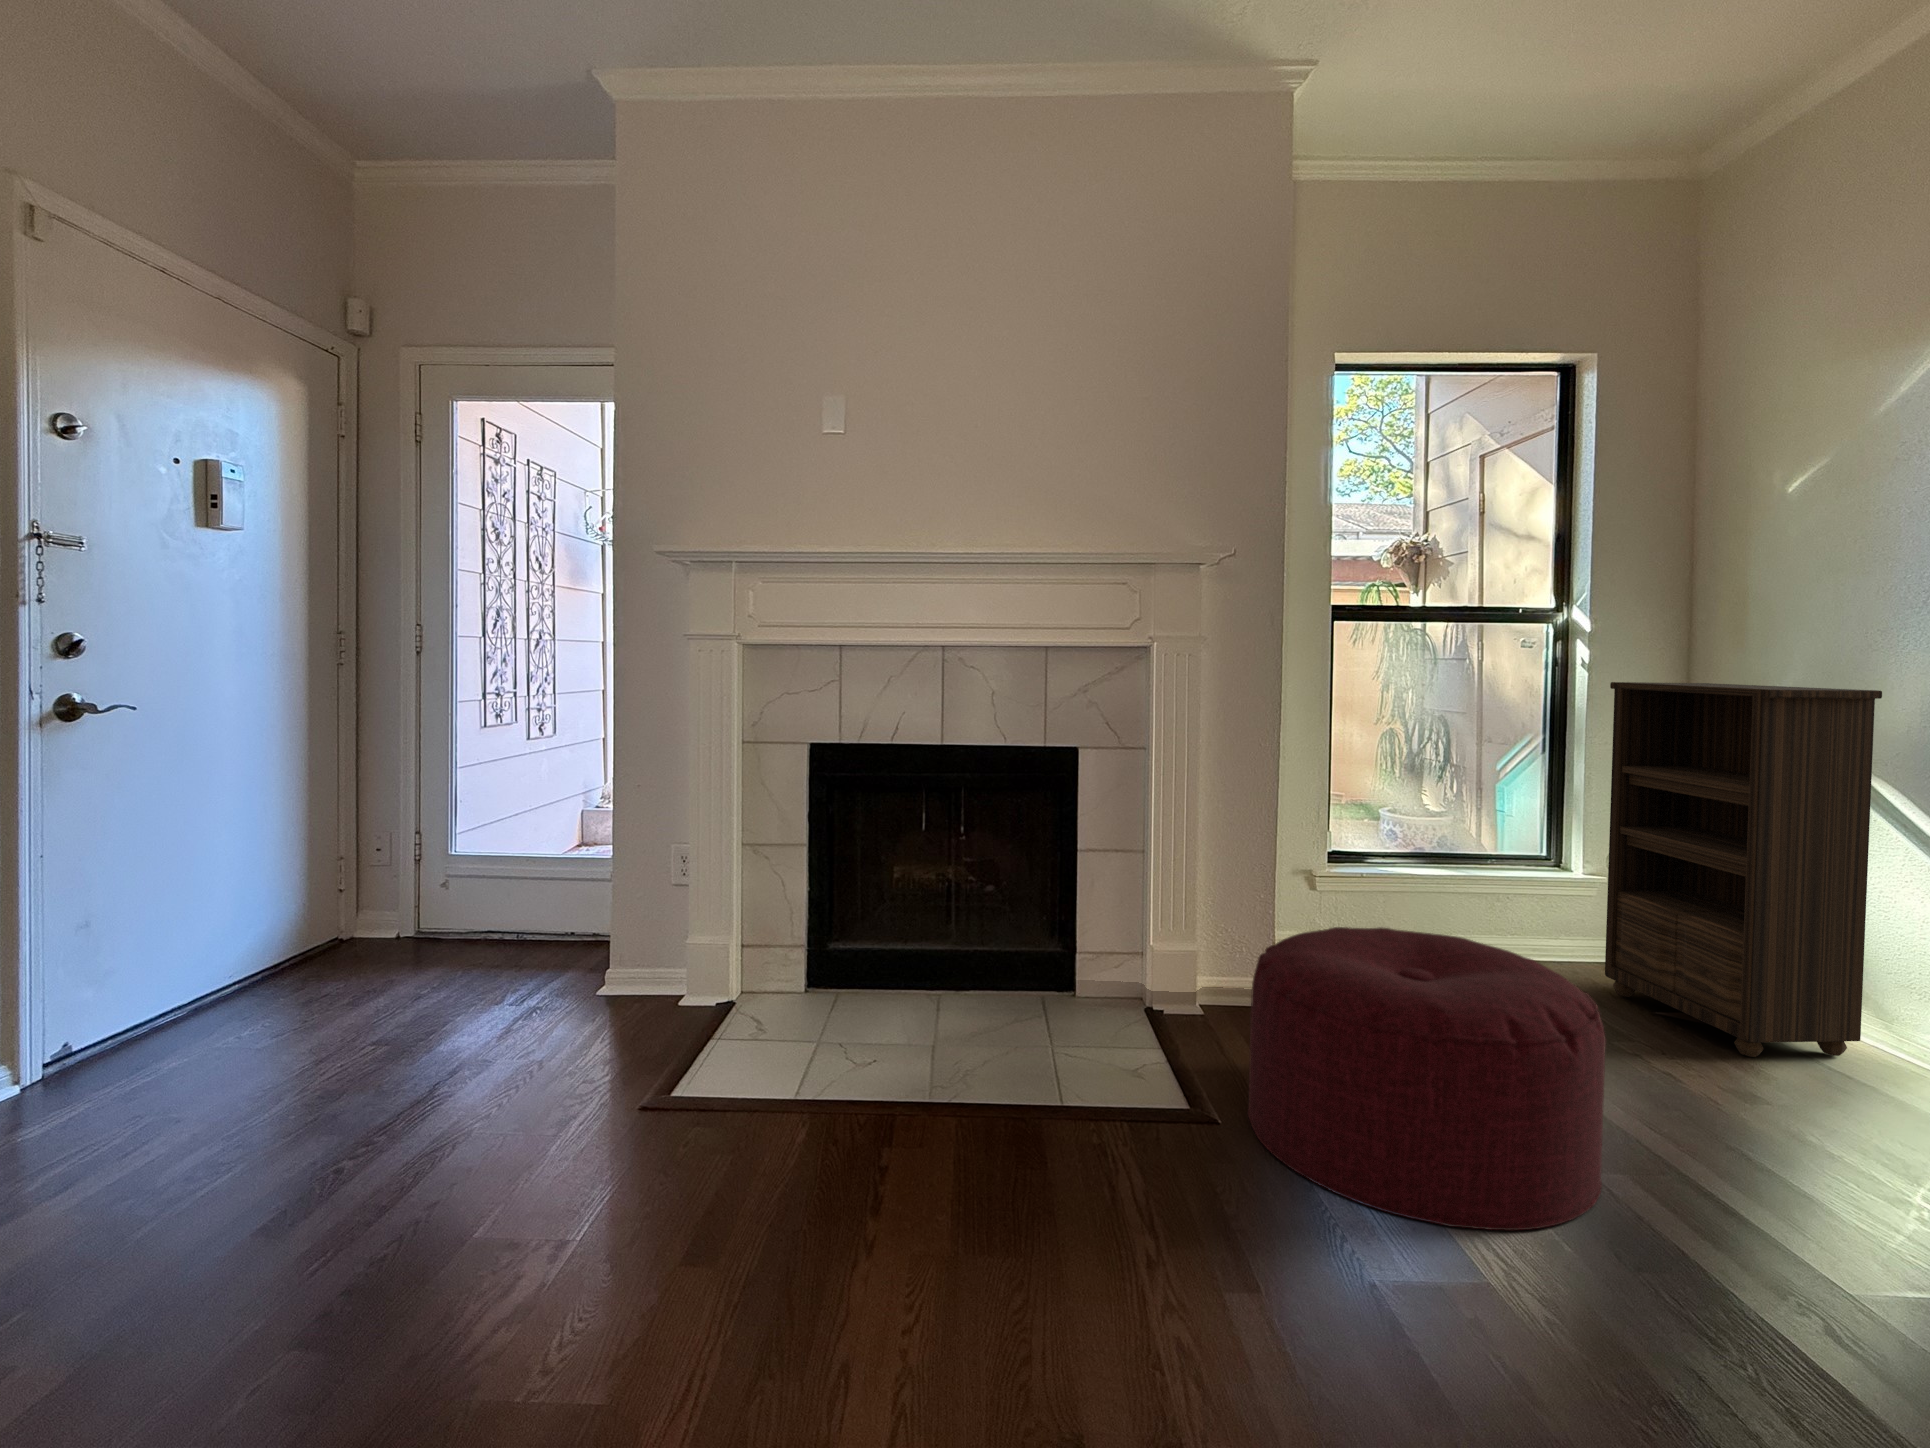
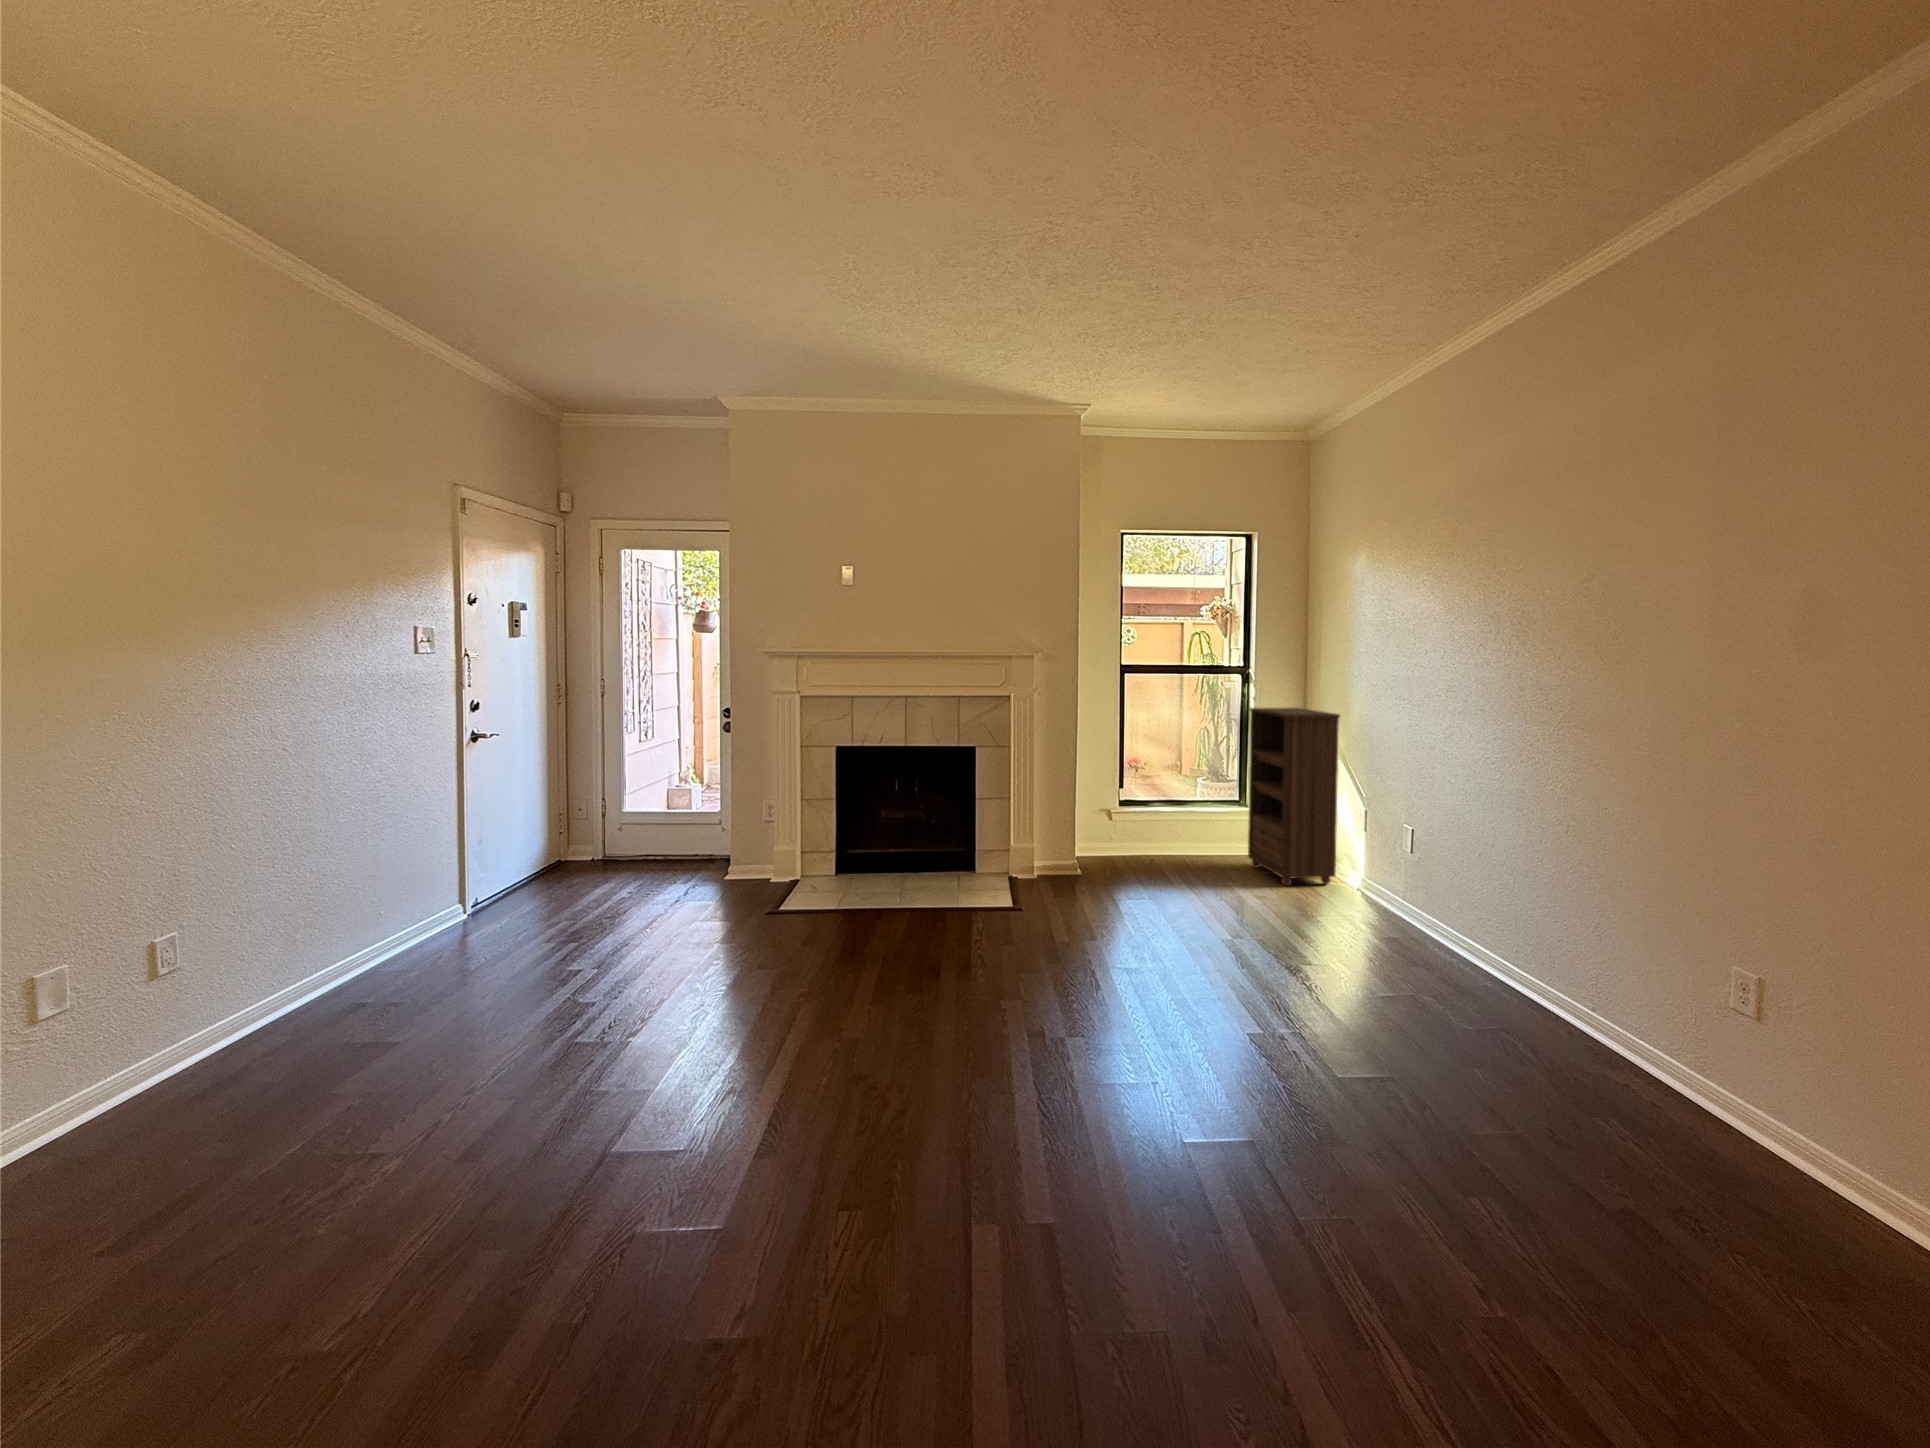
ottoman: present [1248,927,1606,1230] -> none [1040,827,1176,933]

